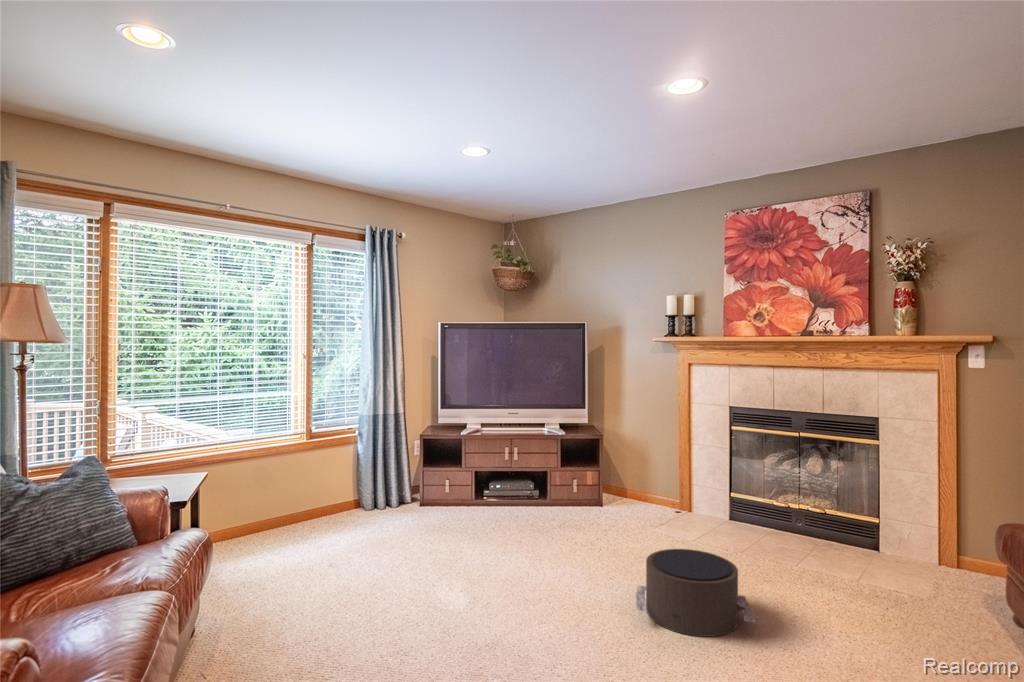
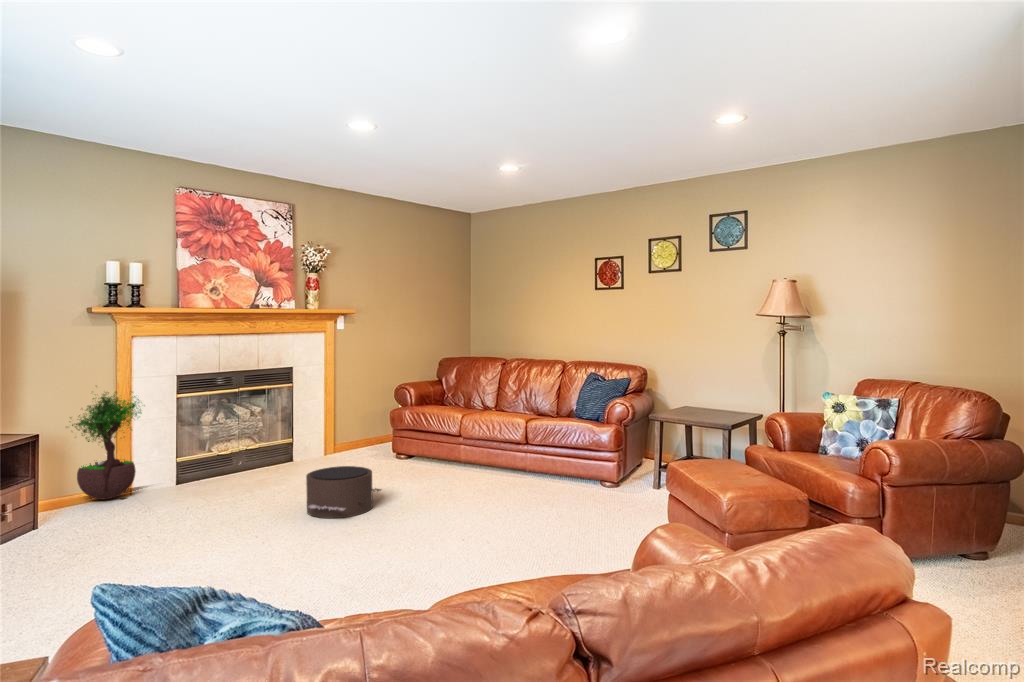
potted tree: none [604,406,669,509] -> present [70,386,145,499]

